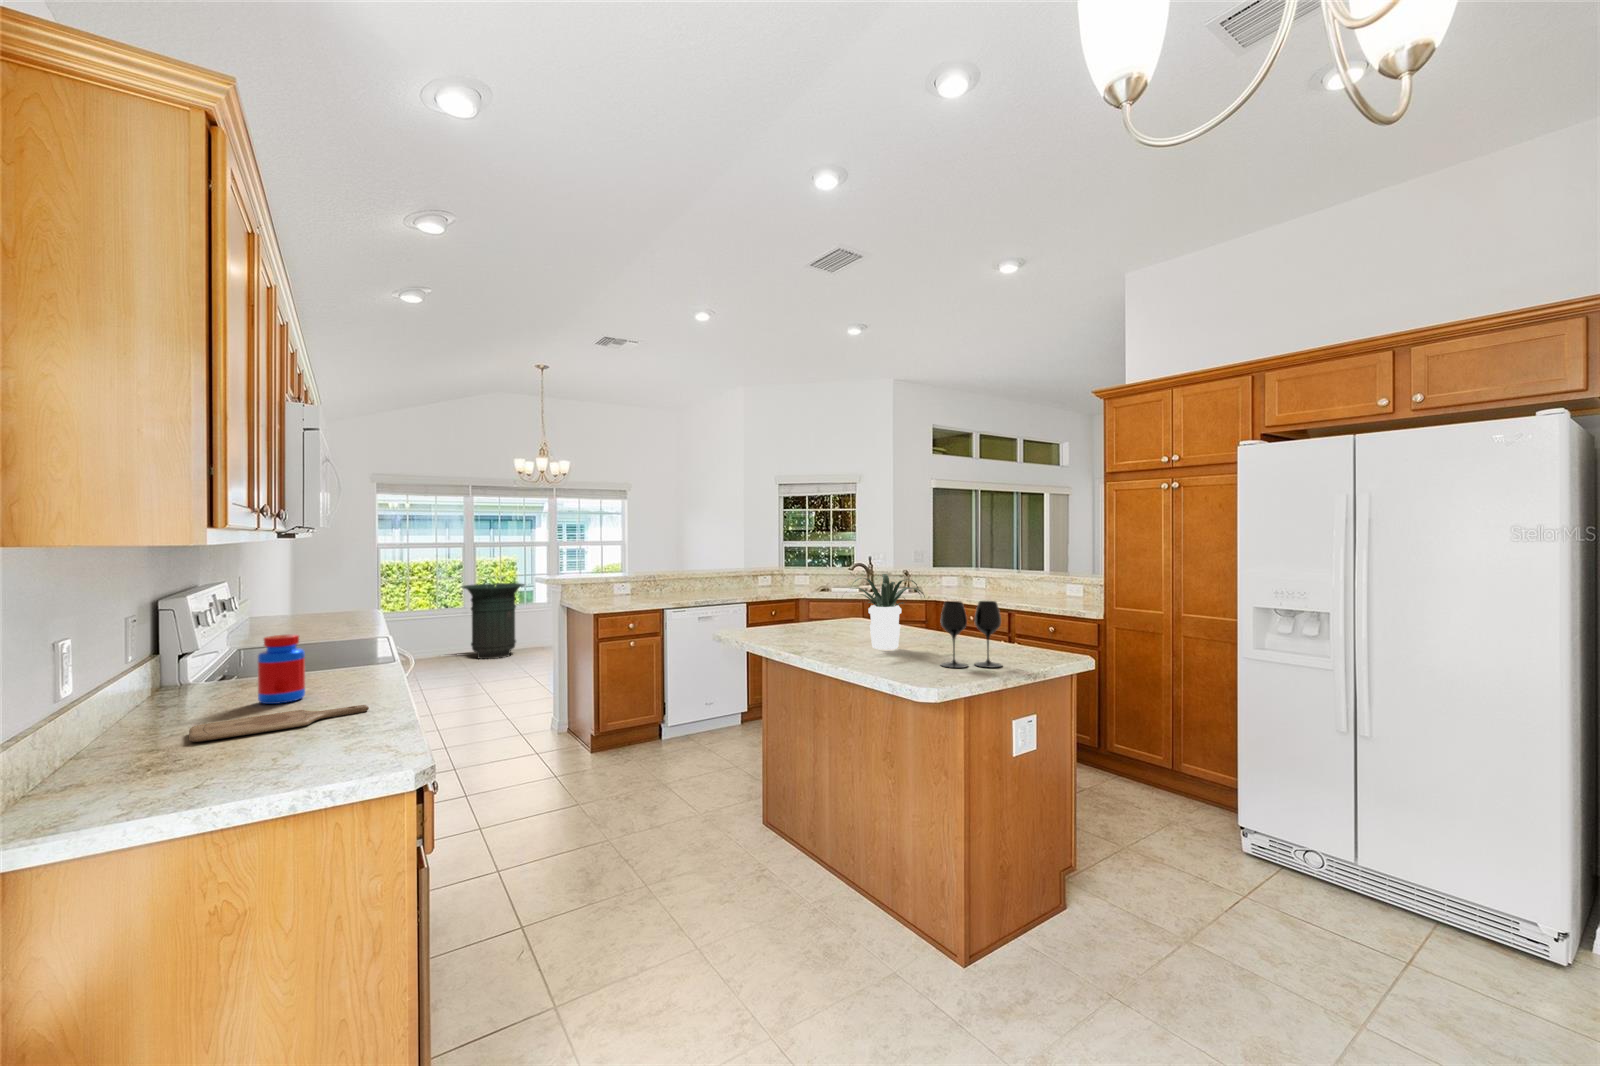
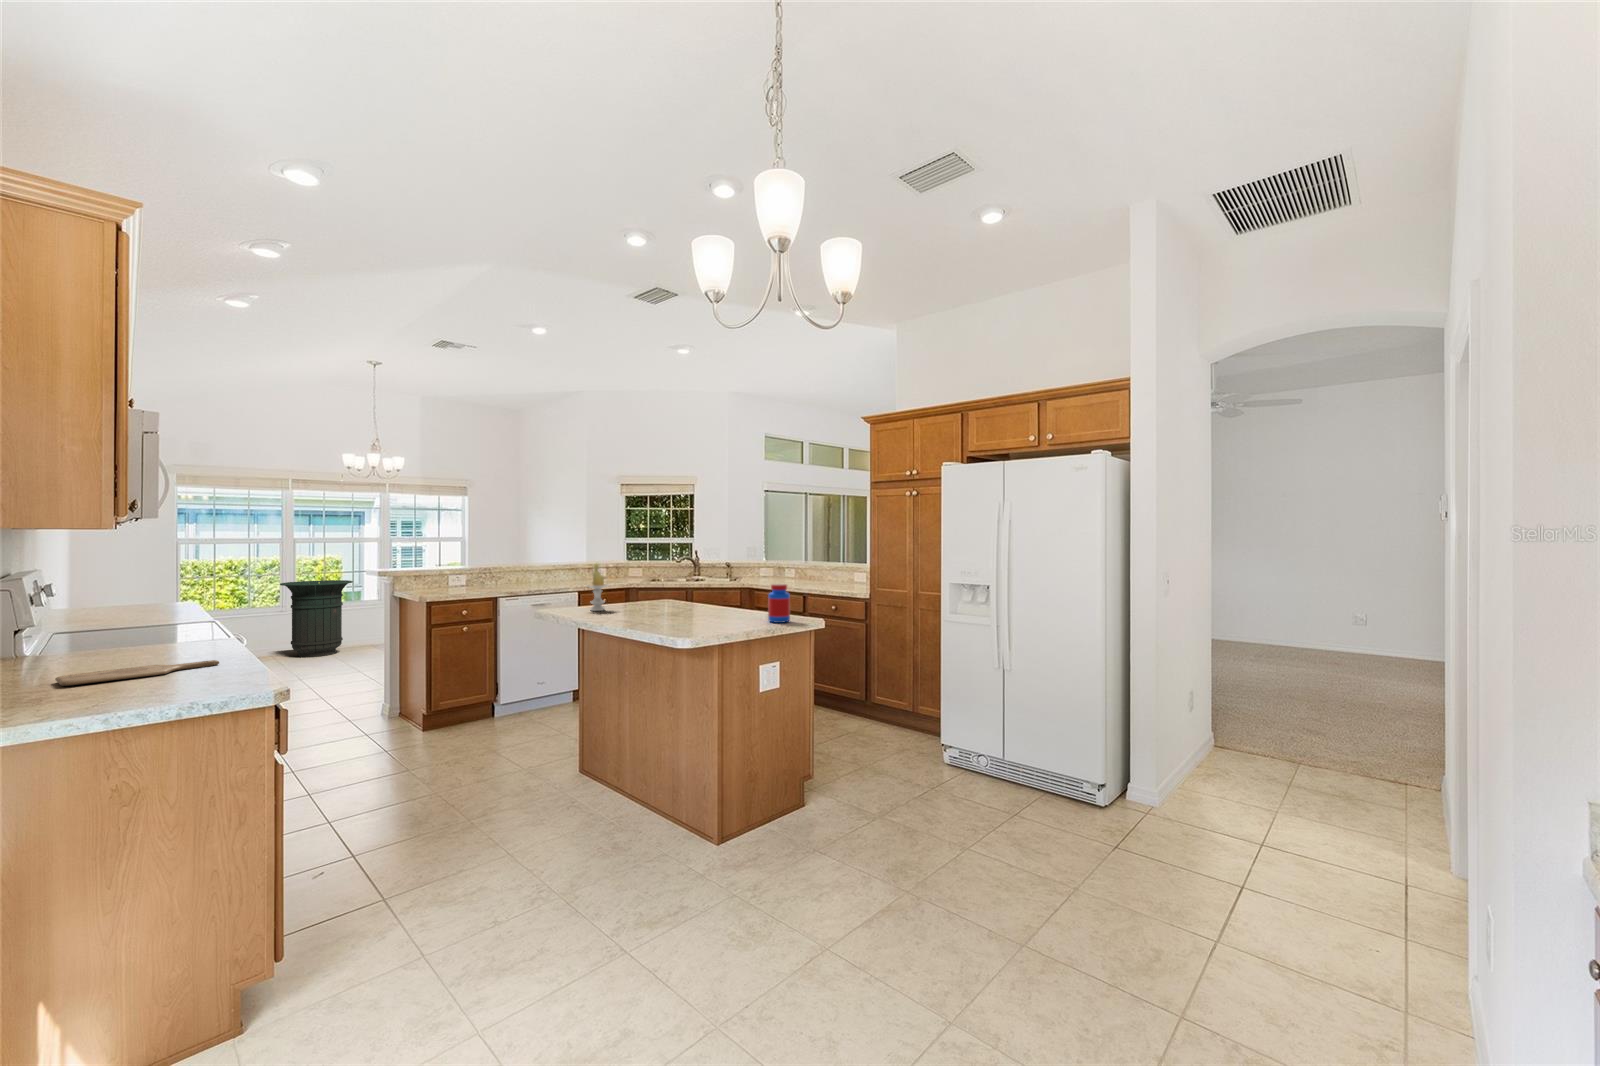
potted plant: present [854,574,925,650] -> none [640,560,707,619]
candle: none [771,577,799,635] -> present [586,564,609,611]
wine glass: present [941,601,1002,668] -> none [710,578,757,628]
jar: present [258,634,305,704] -> present [768,584,790,623]

